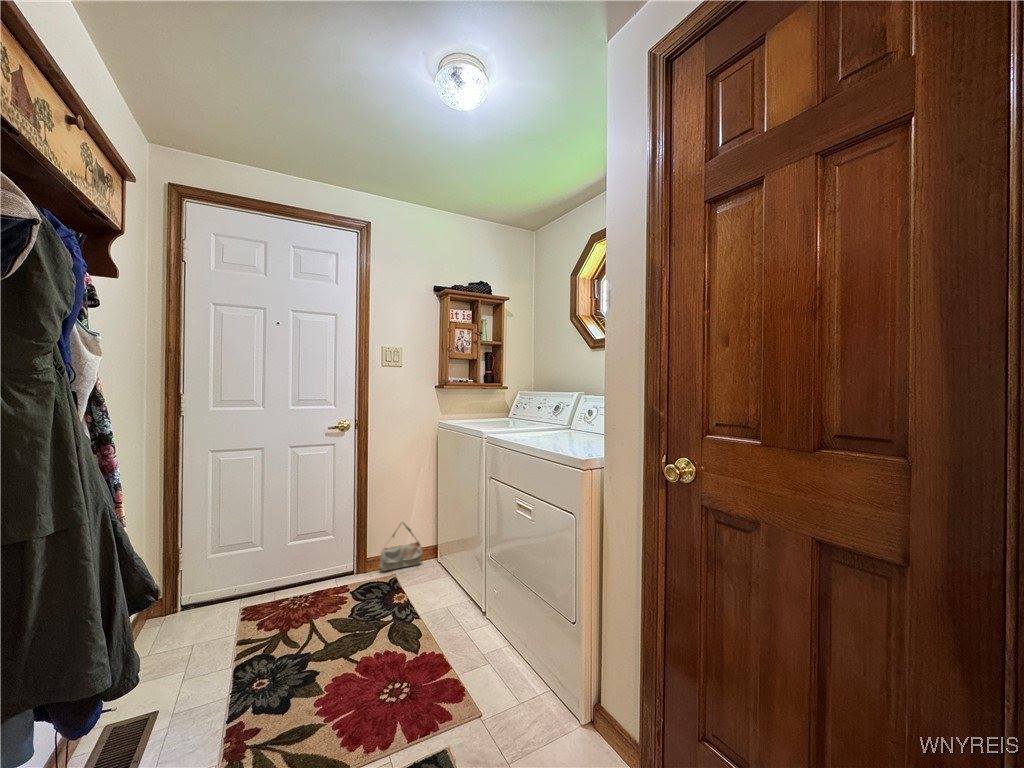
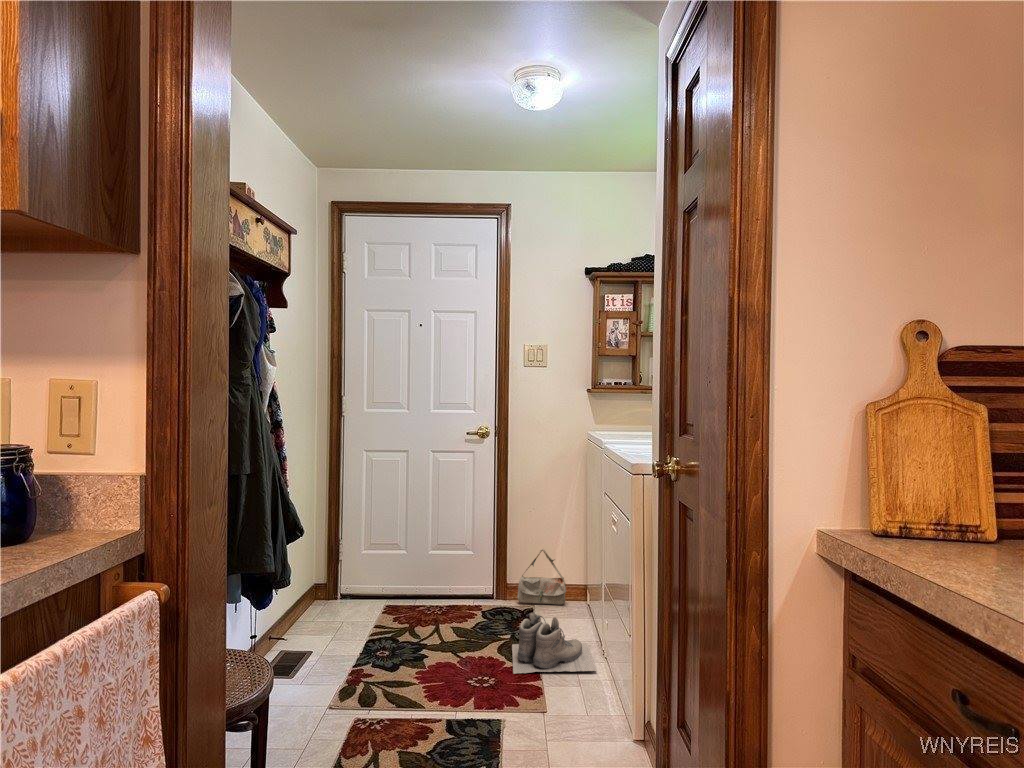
boots: none [397,594,486,664] -> present [512,613,596,674]

